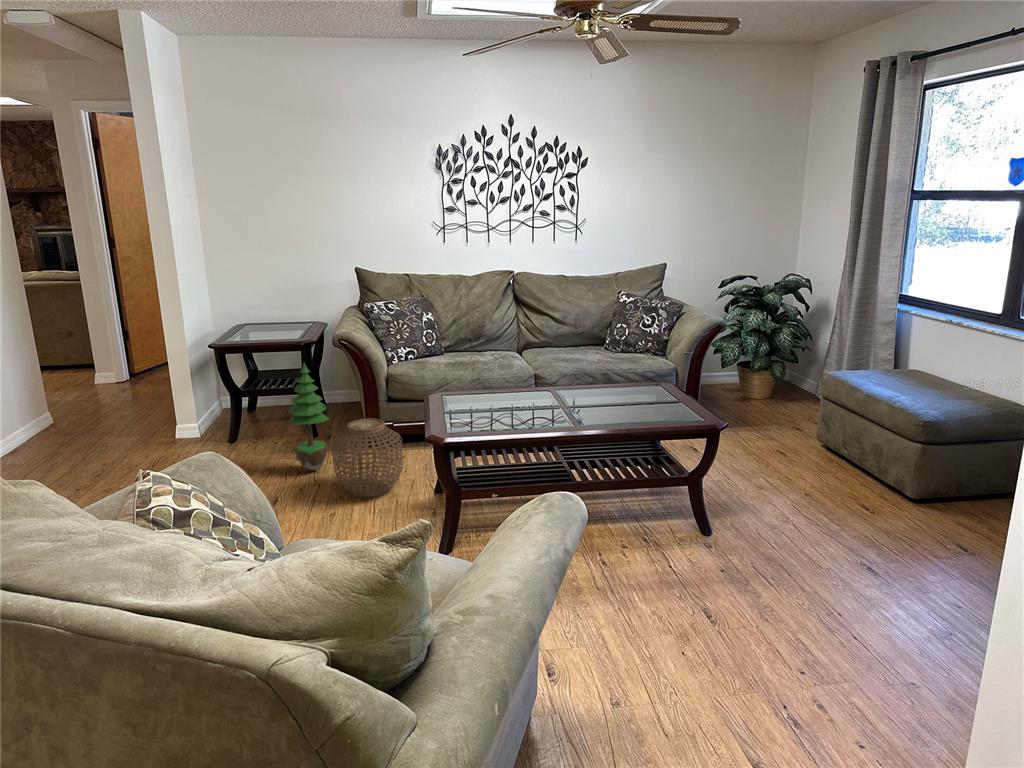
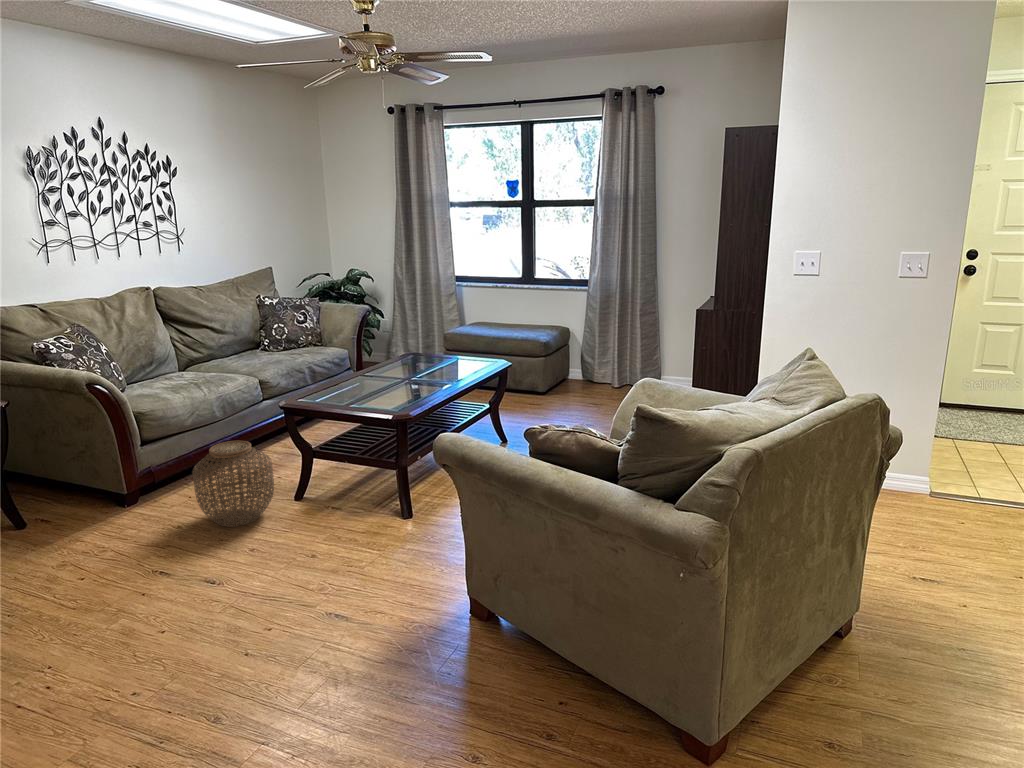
potted tree: present [288,363,329,471] -> none [93,406,149,537]

